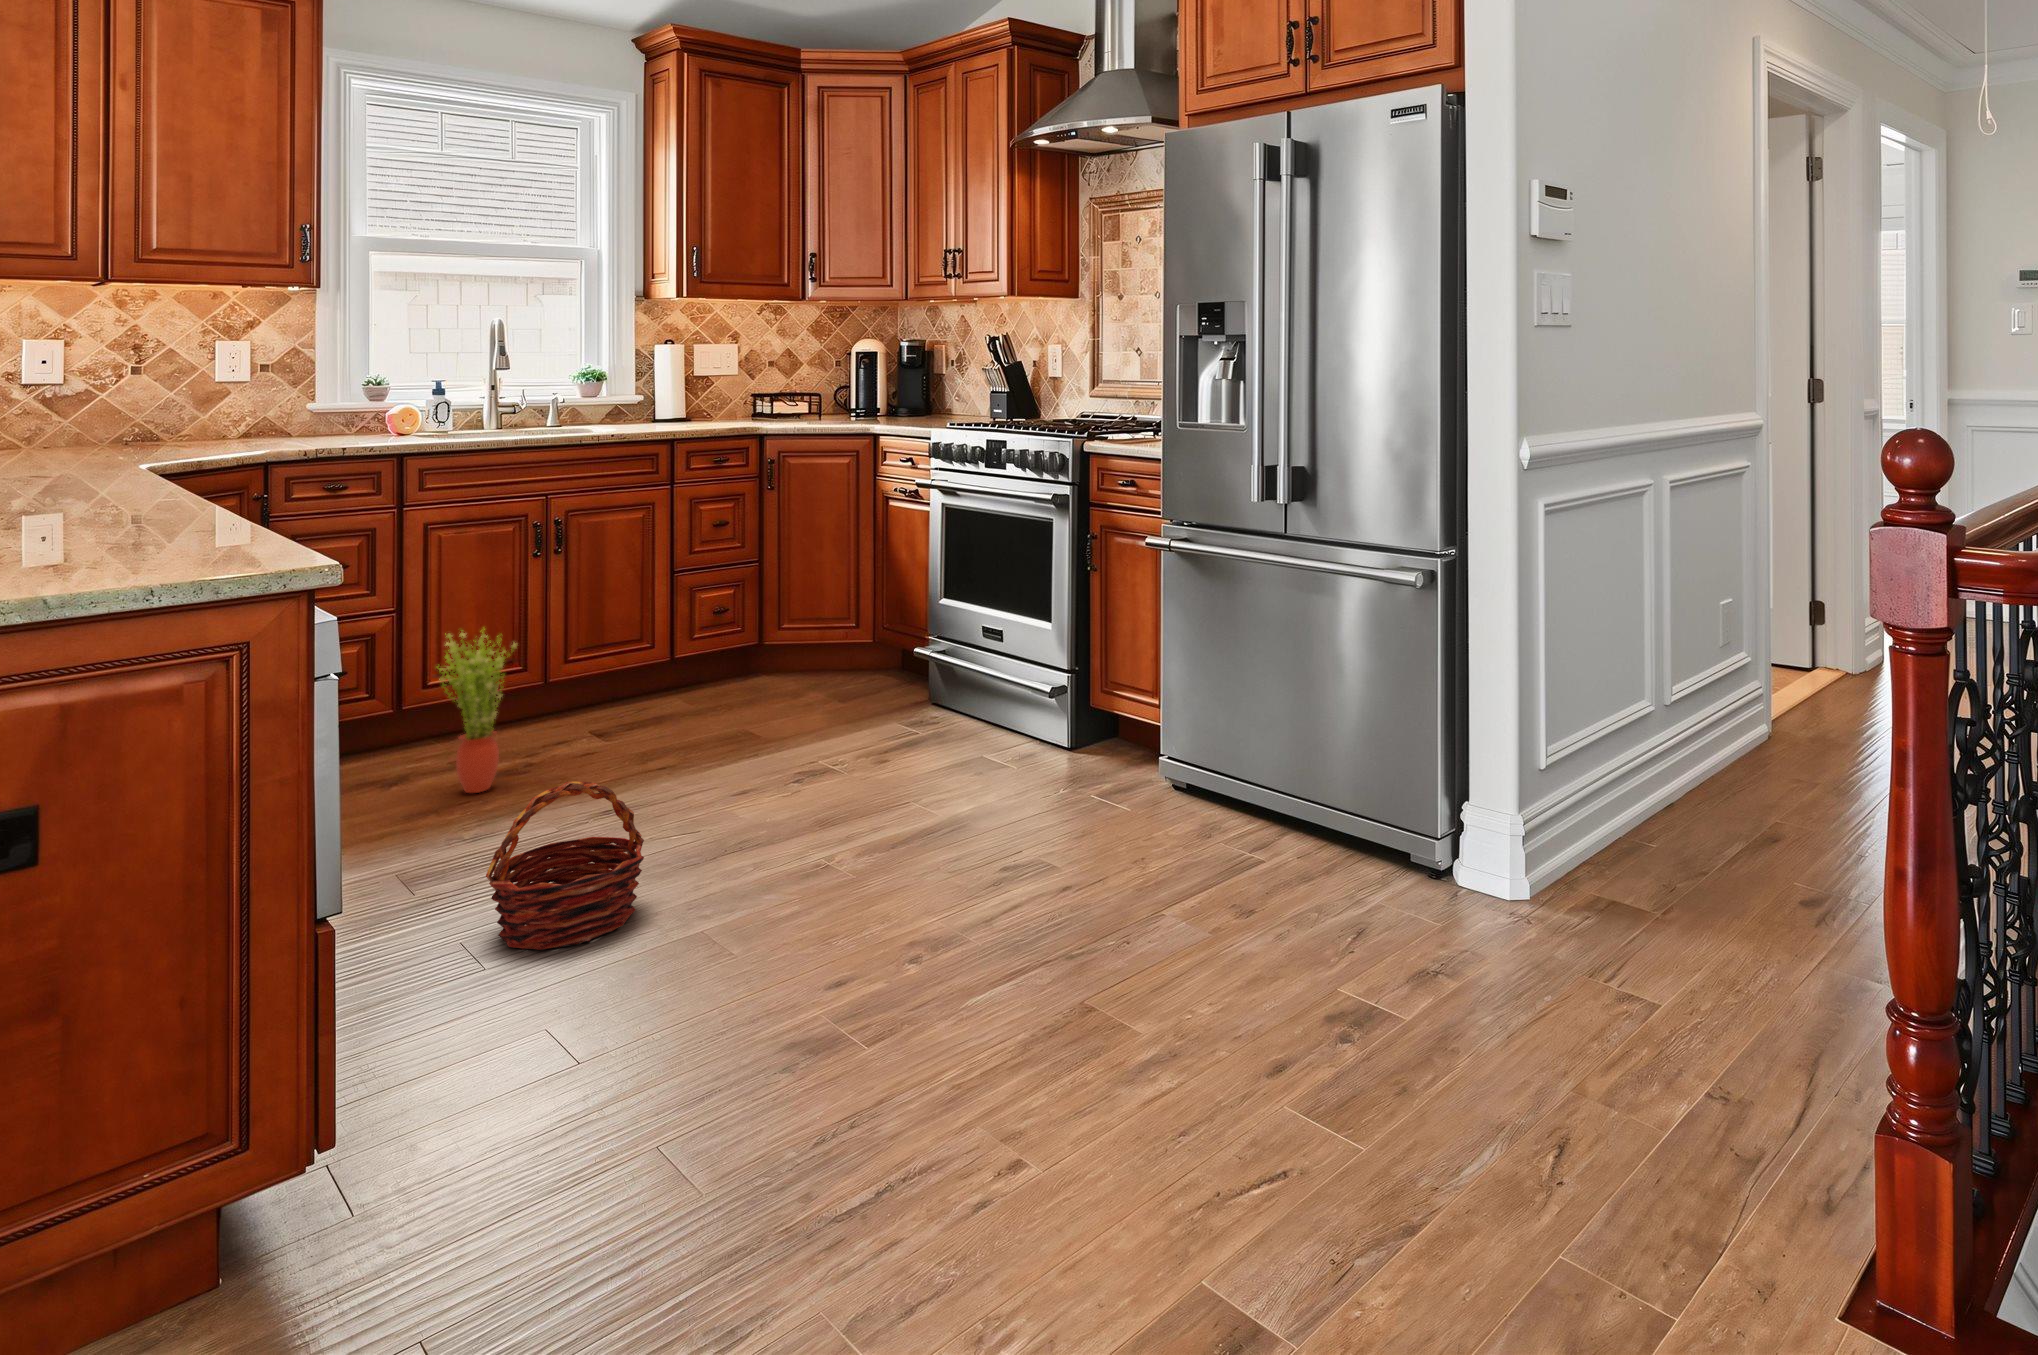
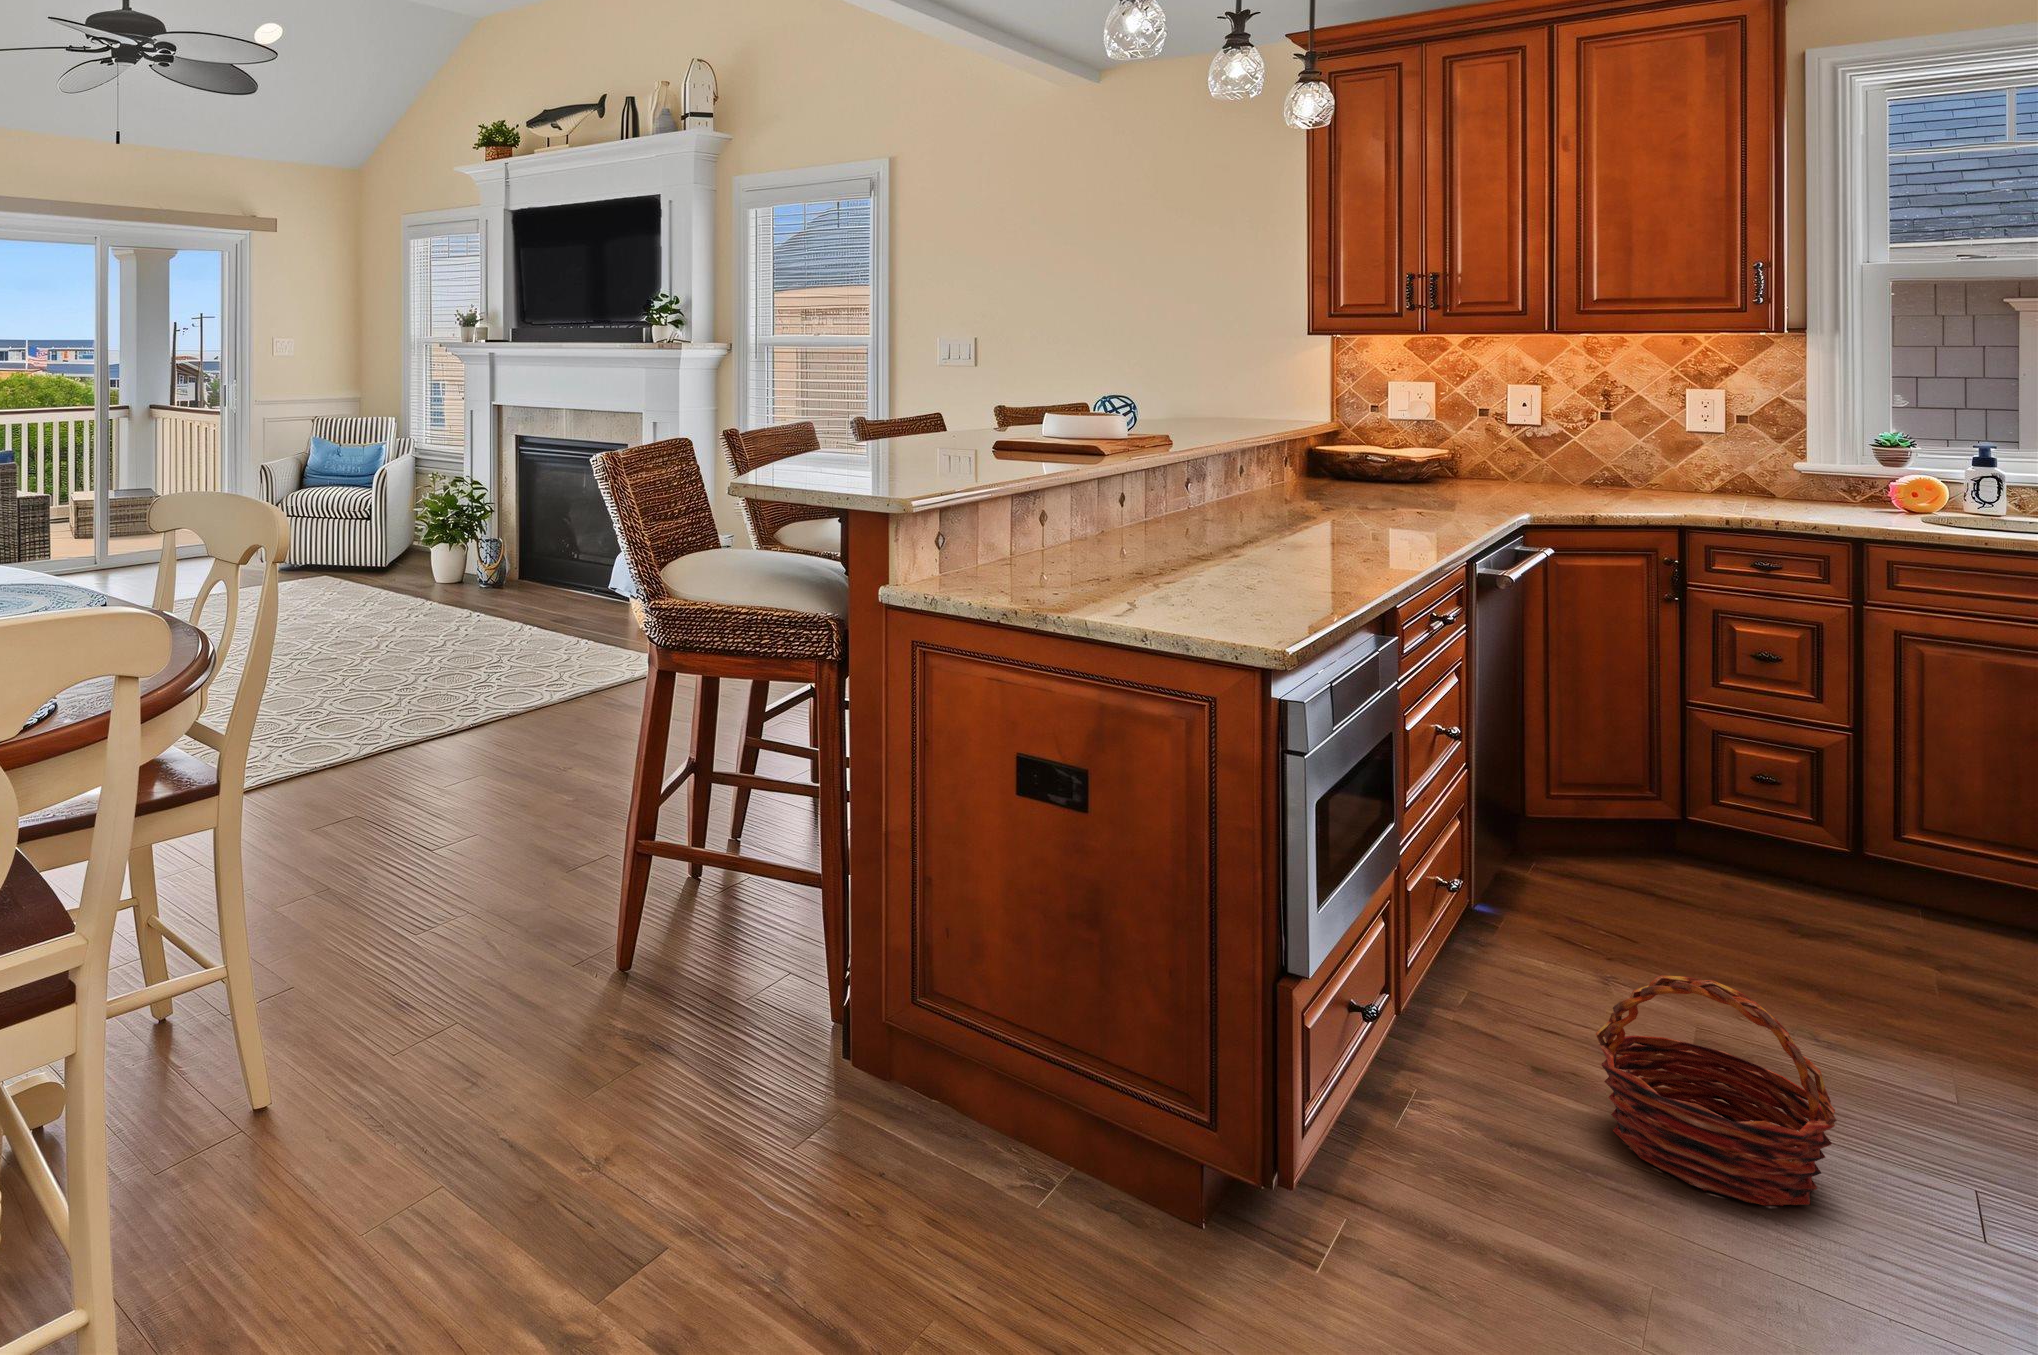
potted plant: present [439,630,516,793] -> none [1781,761,1913,981]

